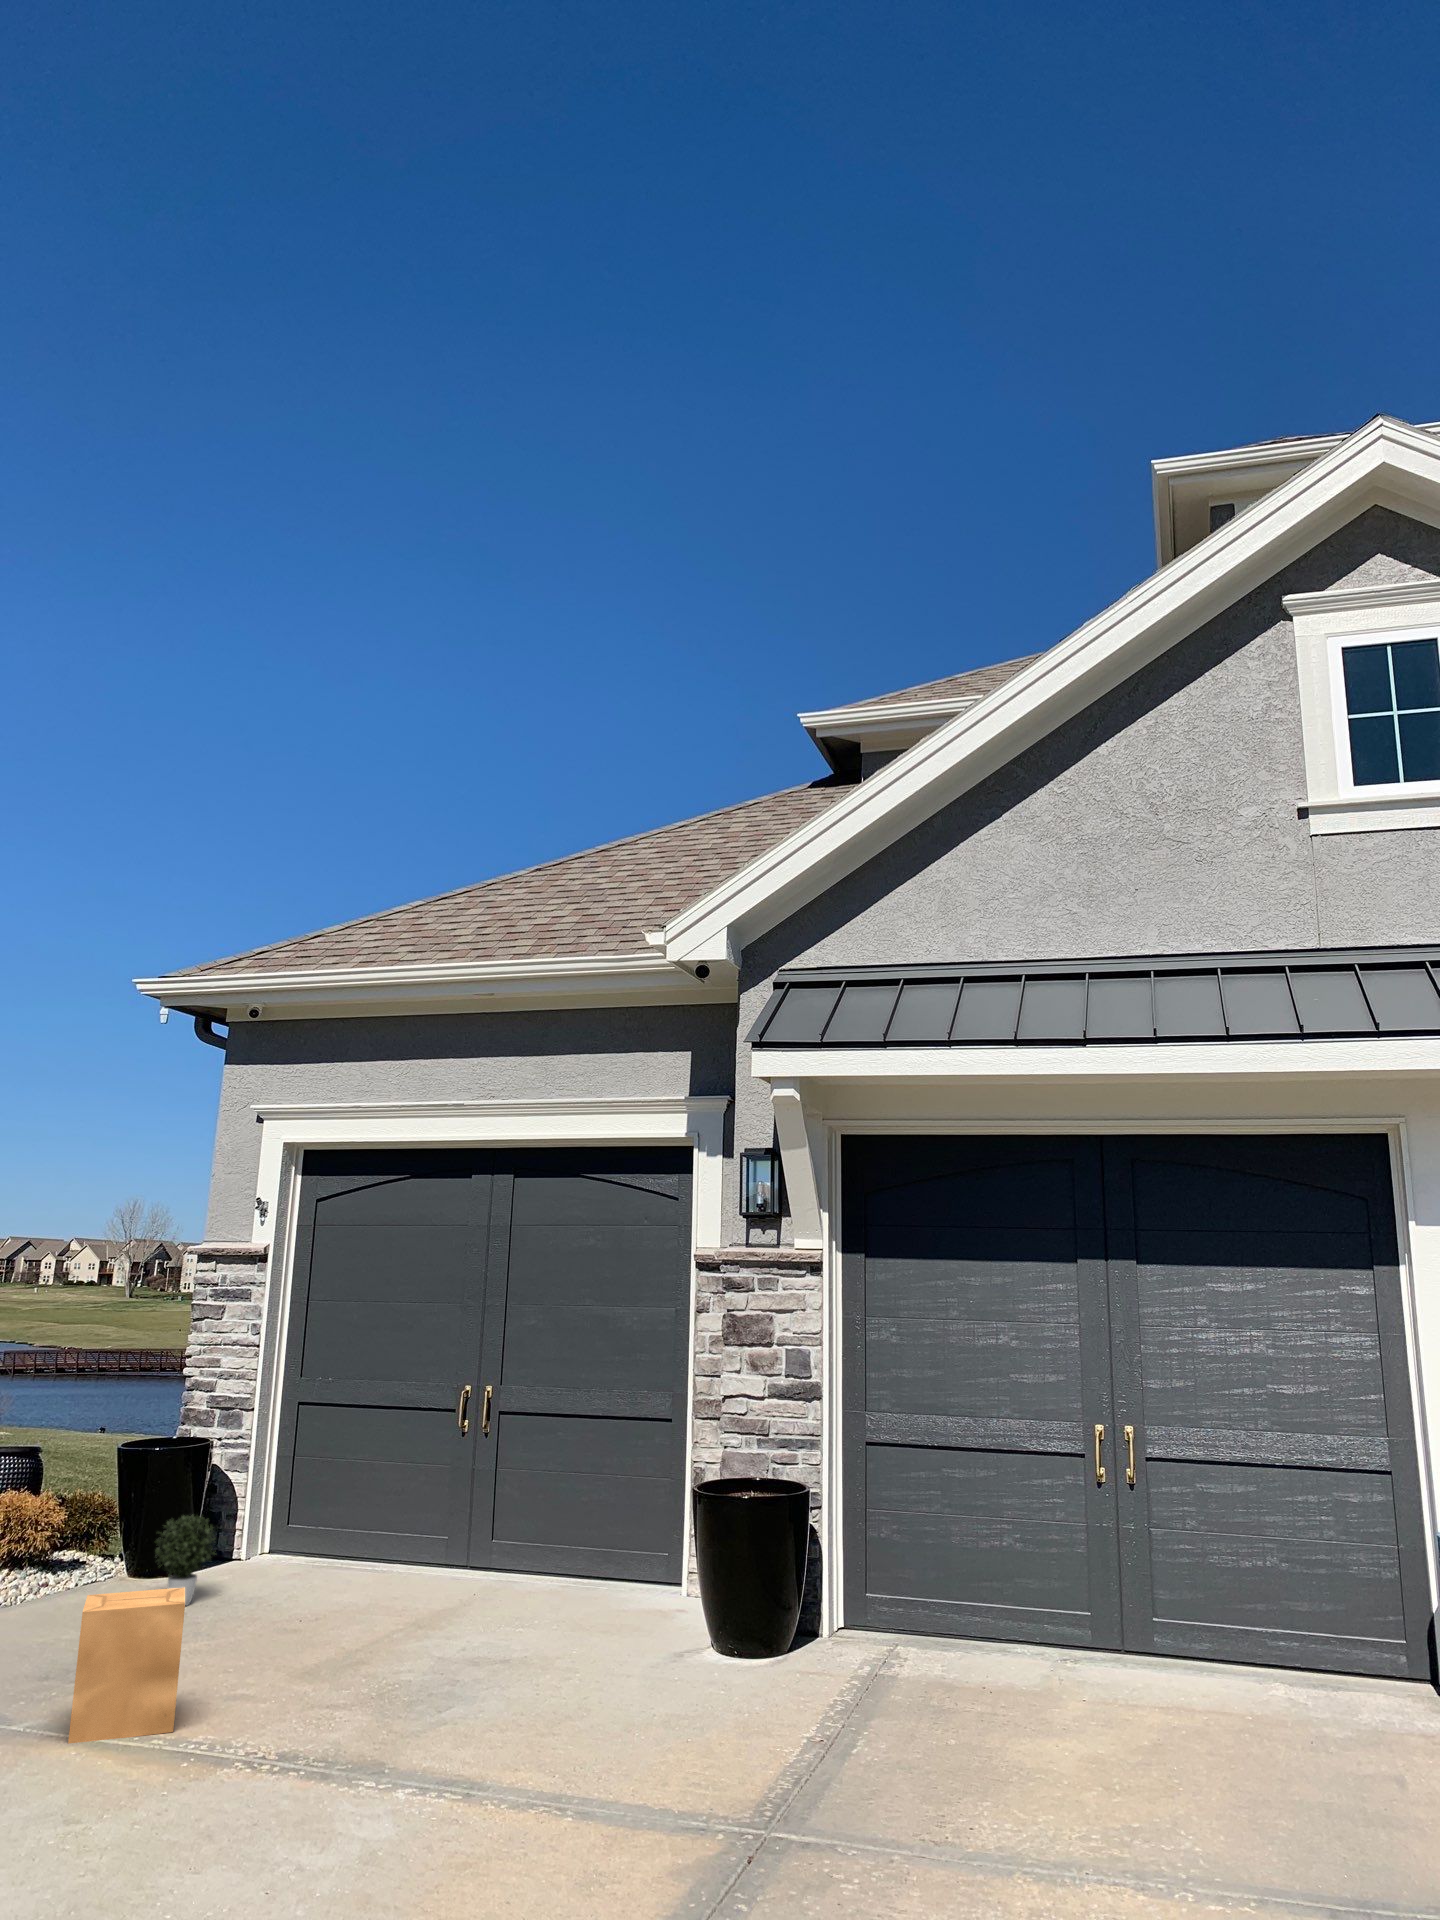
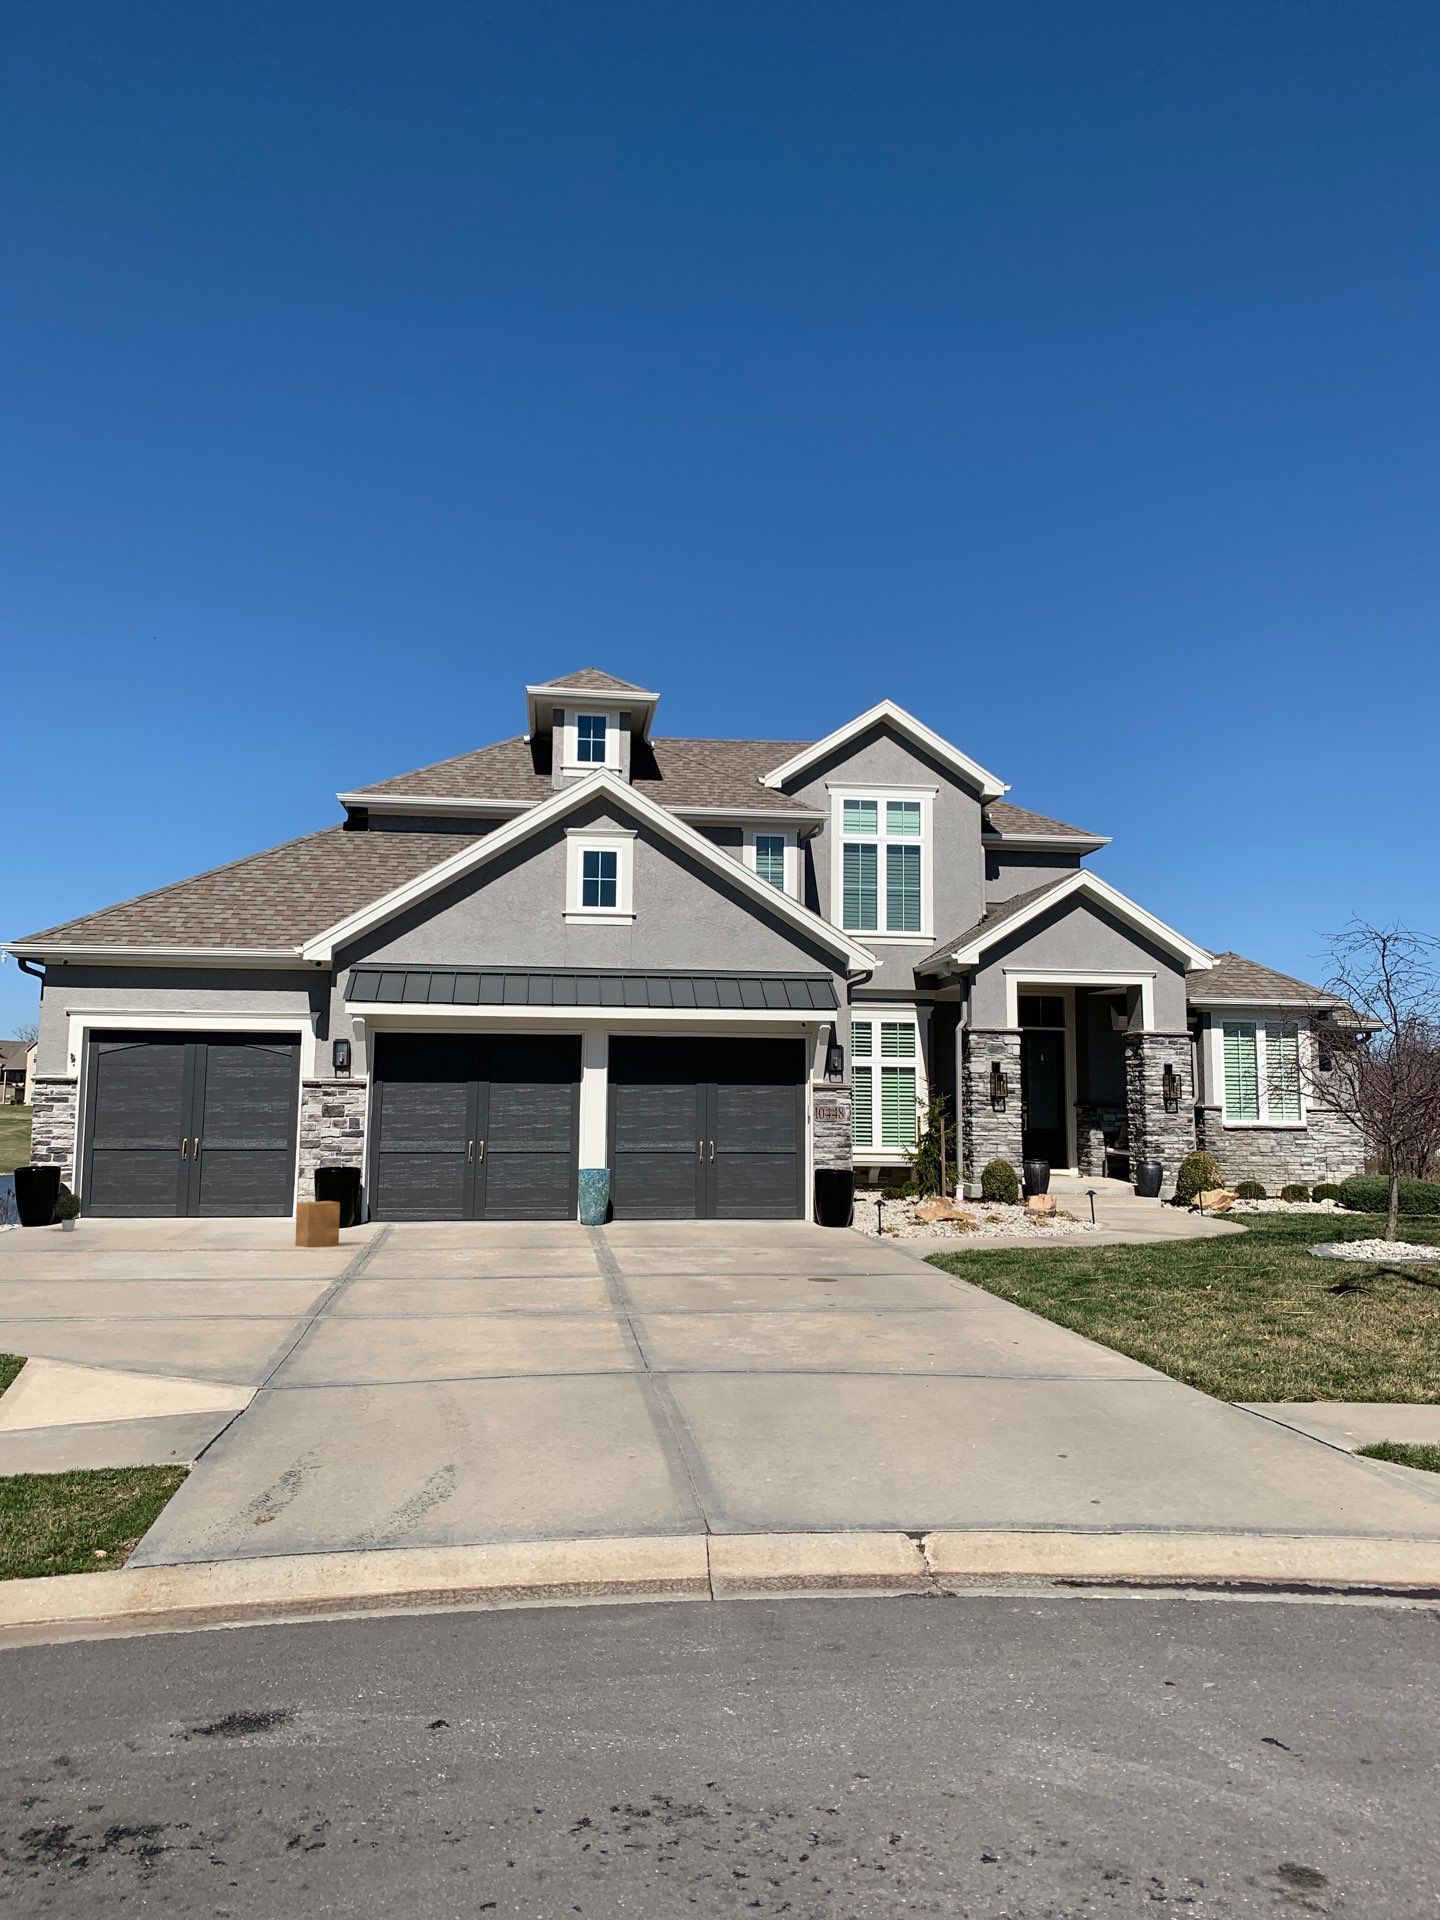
cardboard box: present [68,1587,185,1744] -> present [295,1201,340,1247]

